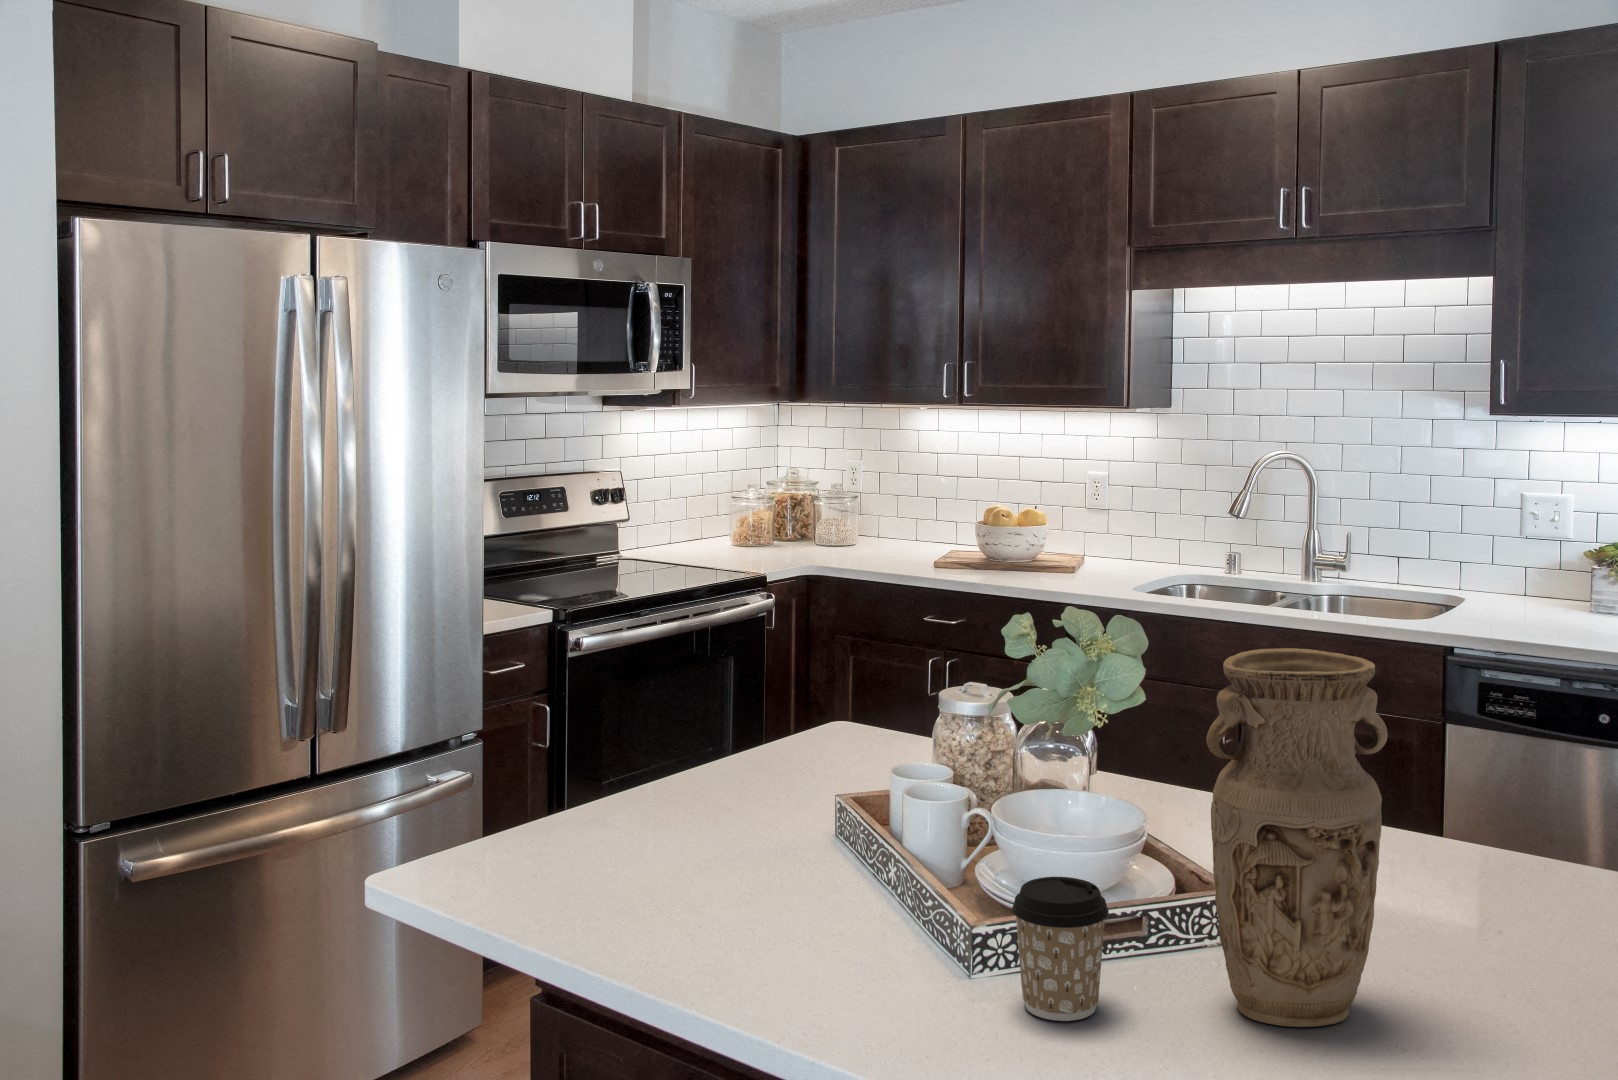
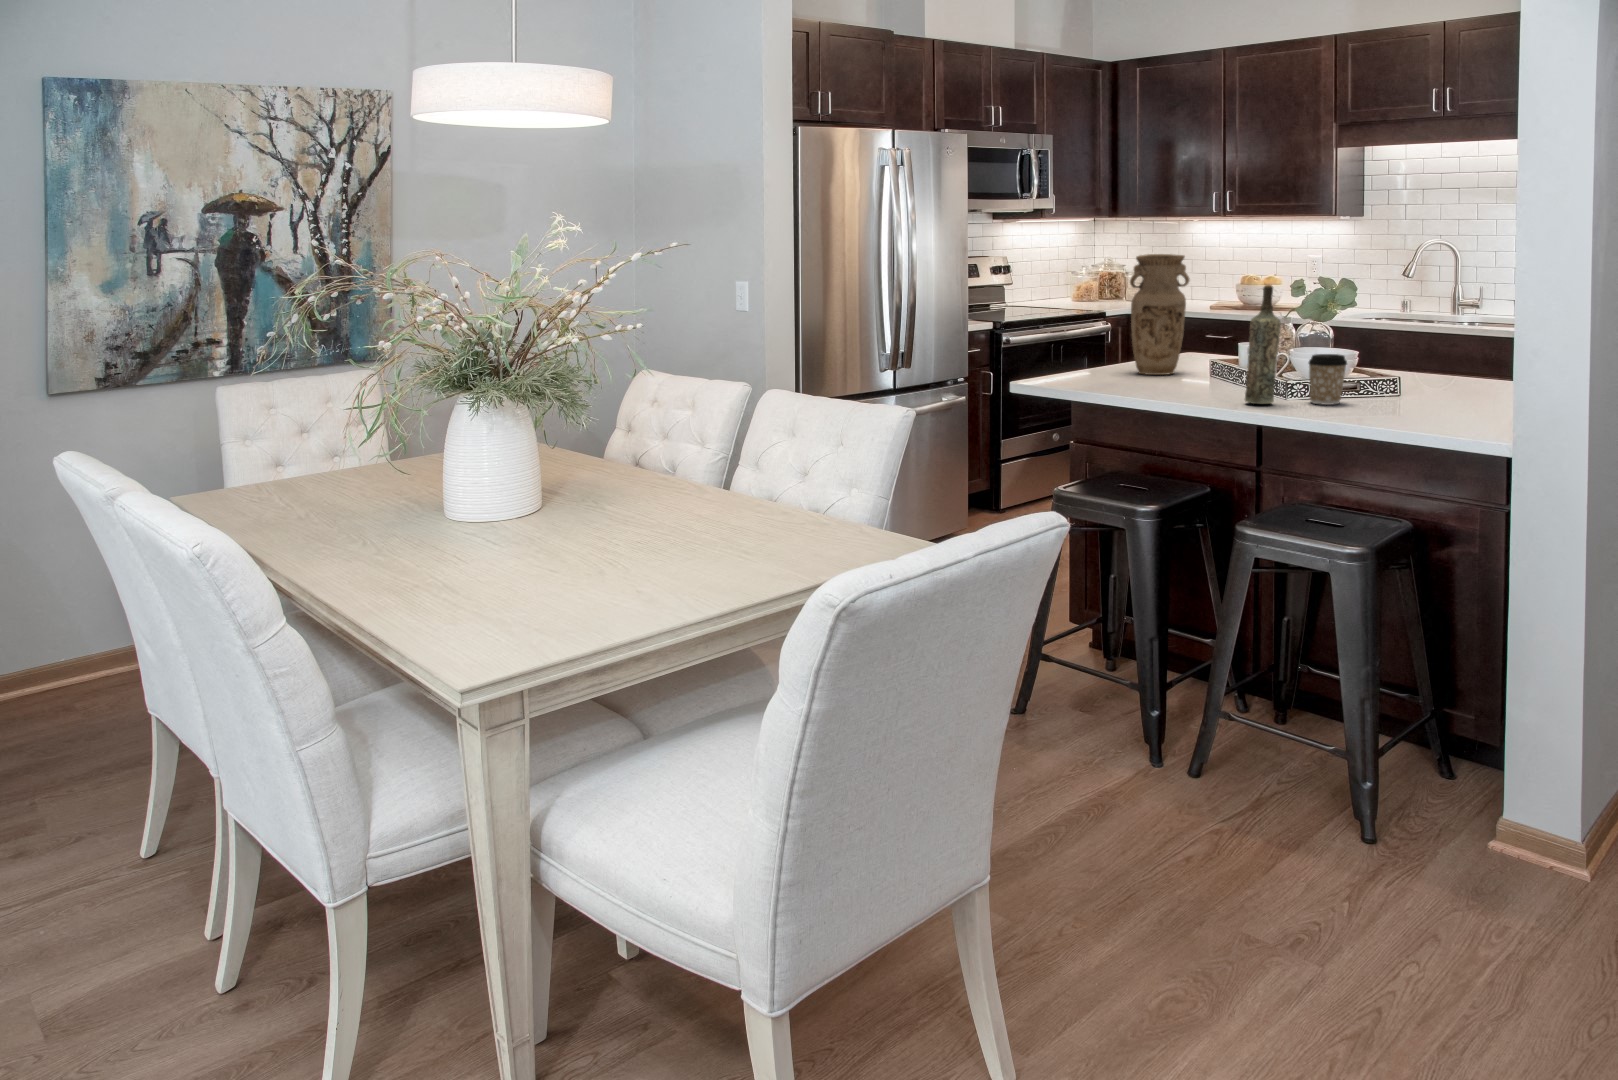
vase: present [1206,648,1388,1027] -> present [1130,254,1190,375]
bottle: none [858,716,934,1028] -> present [1245,284,1281,404]

